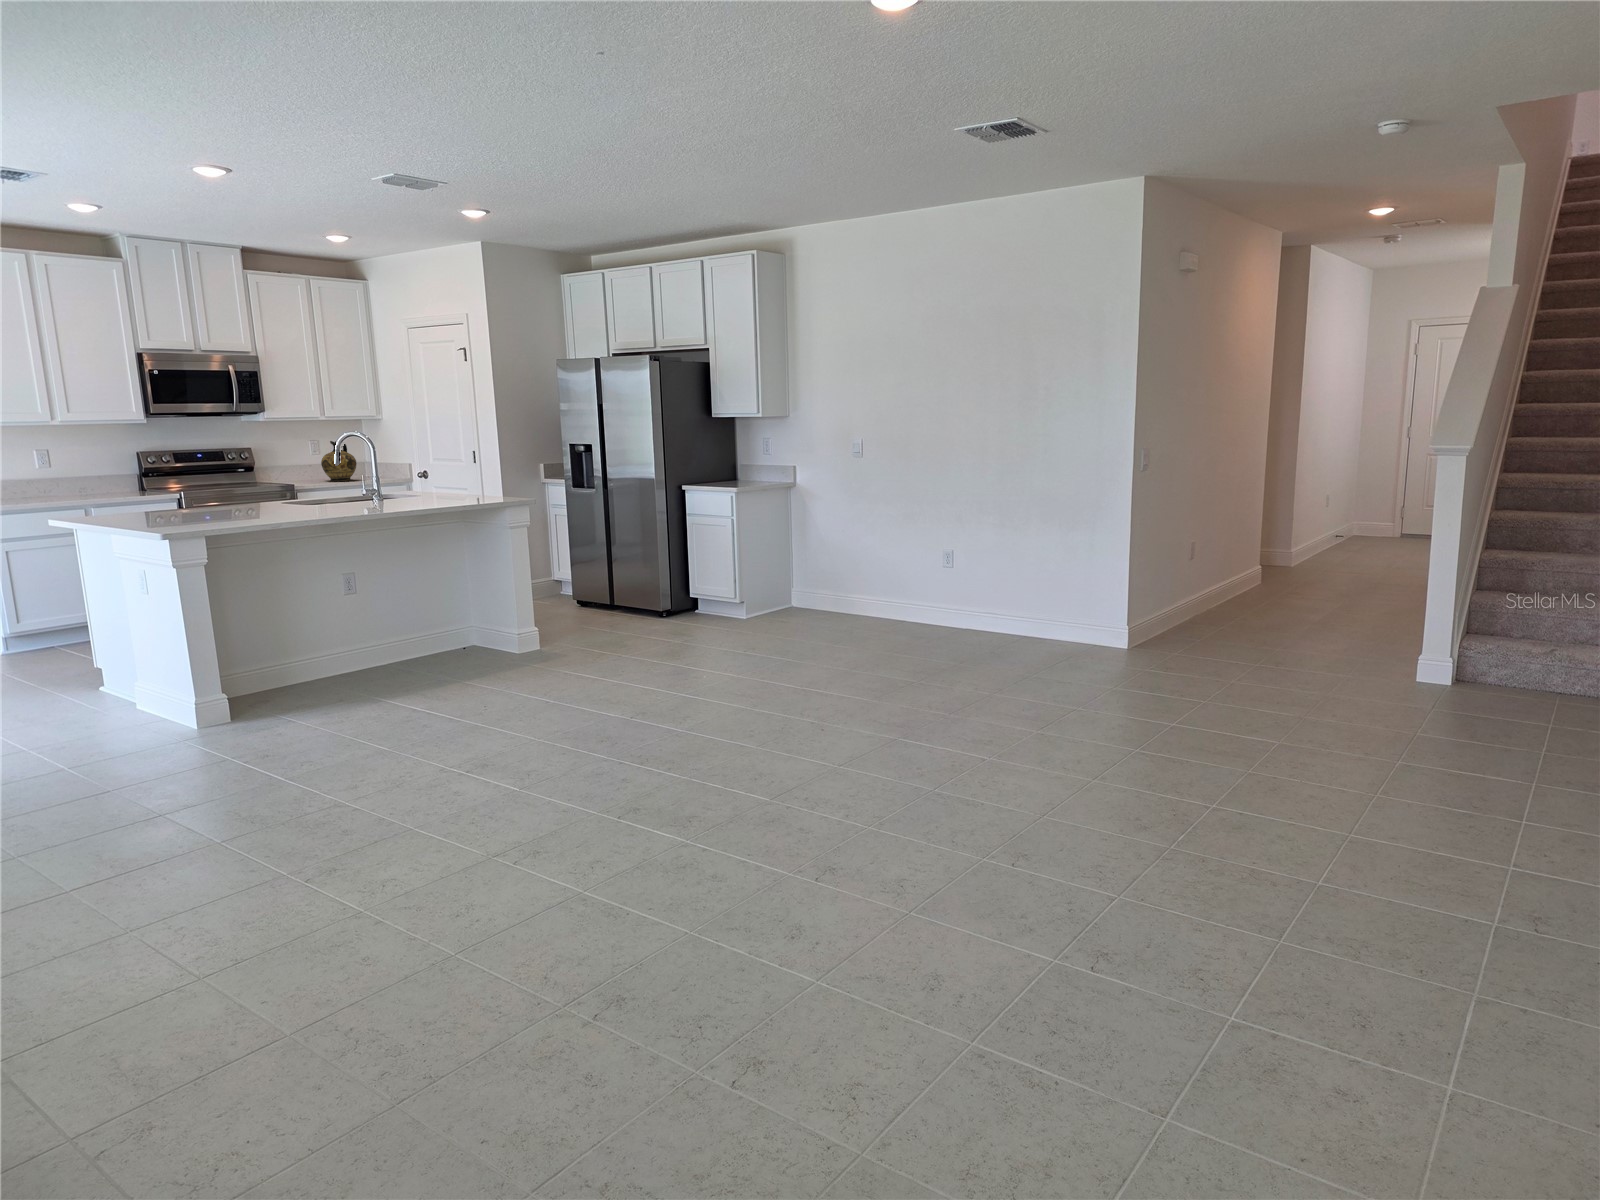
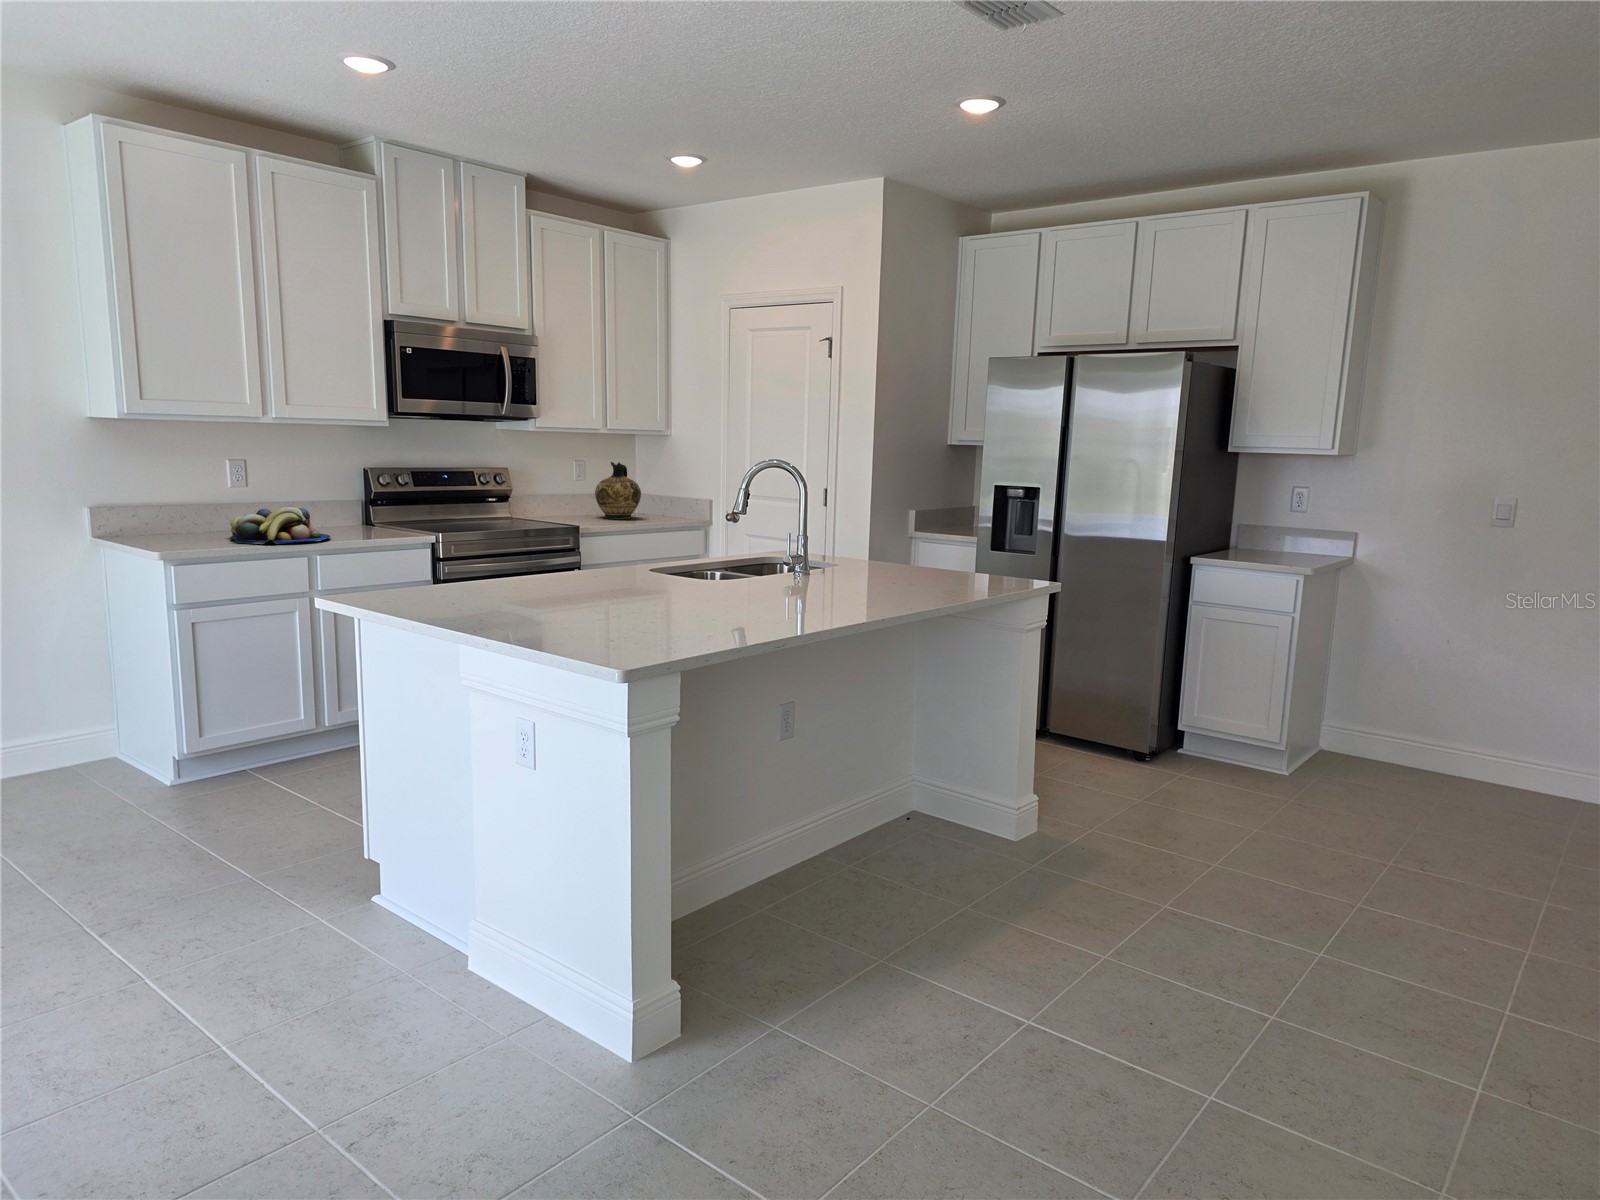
fruit bowl: none [33,479,104,503] -> present [231,506,330,544]

